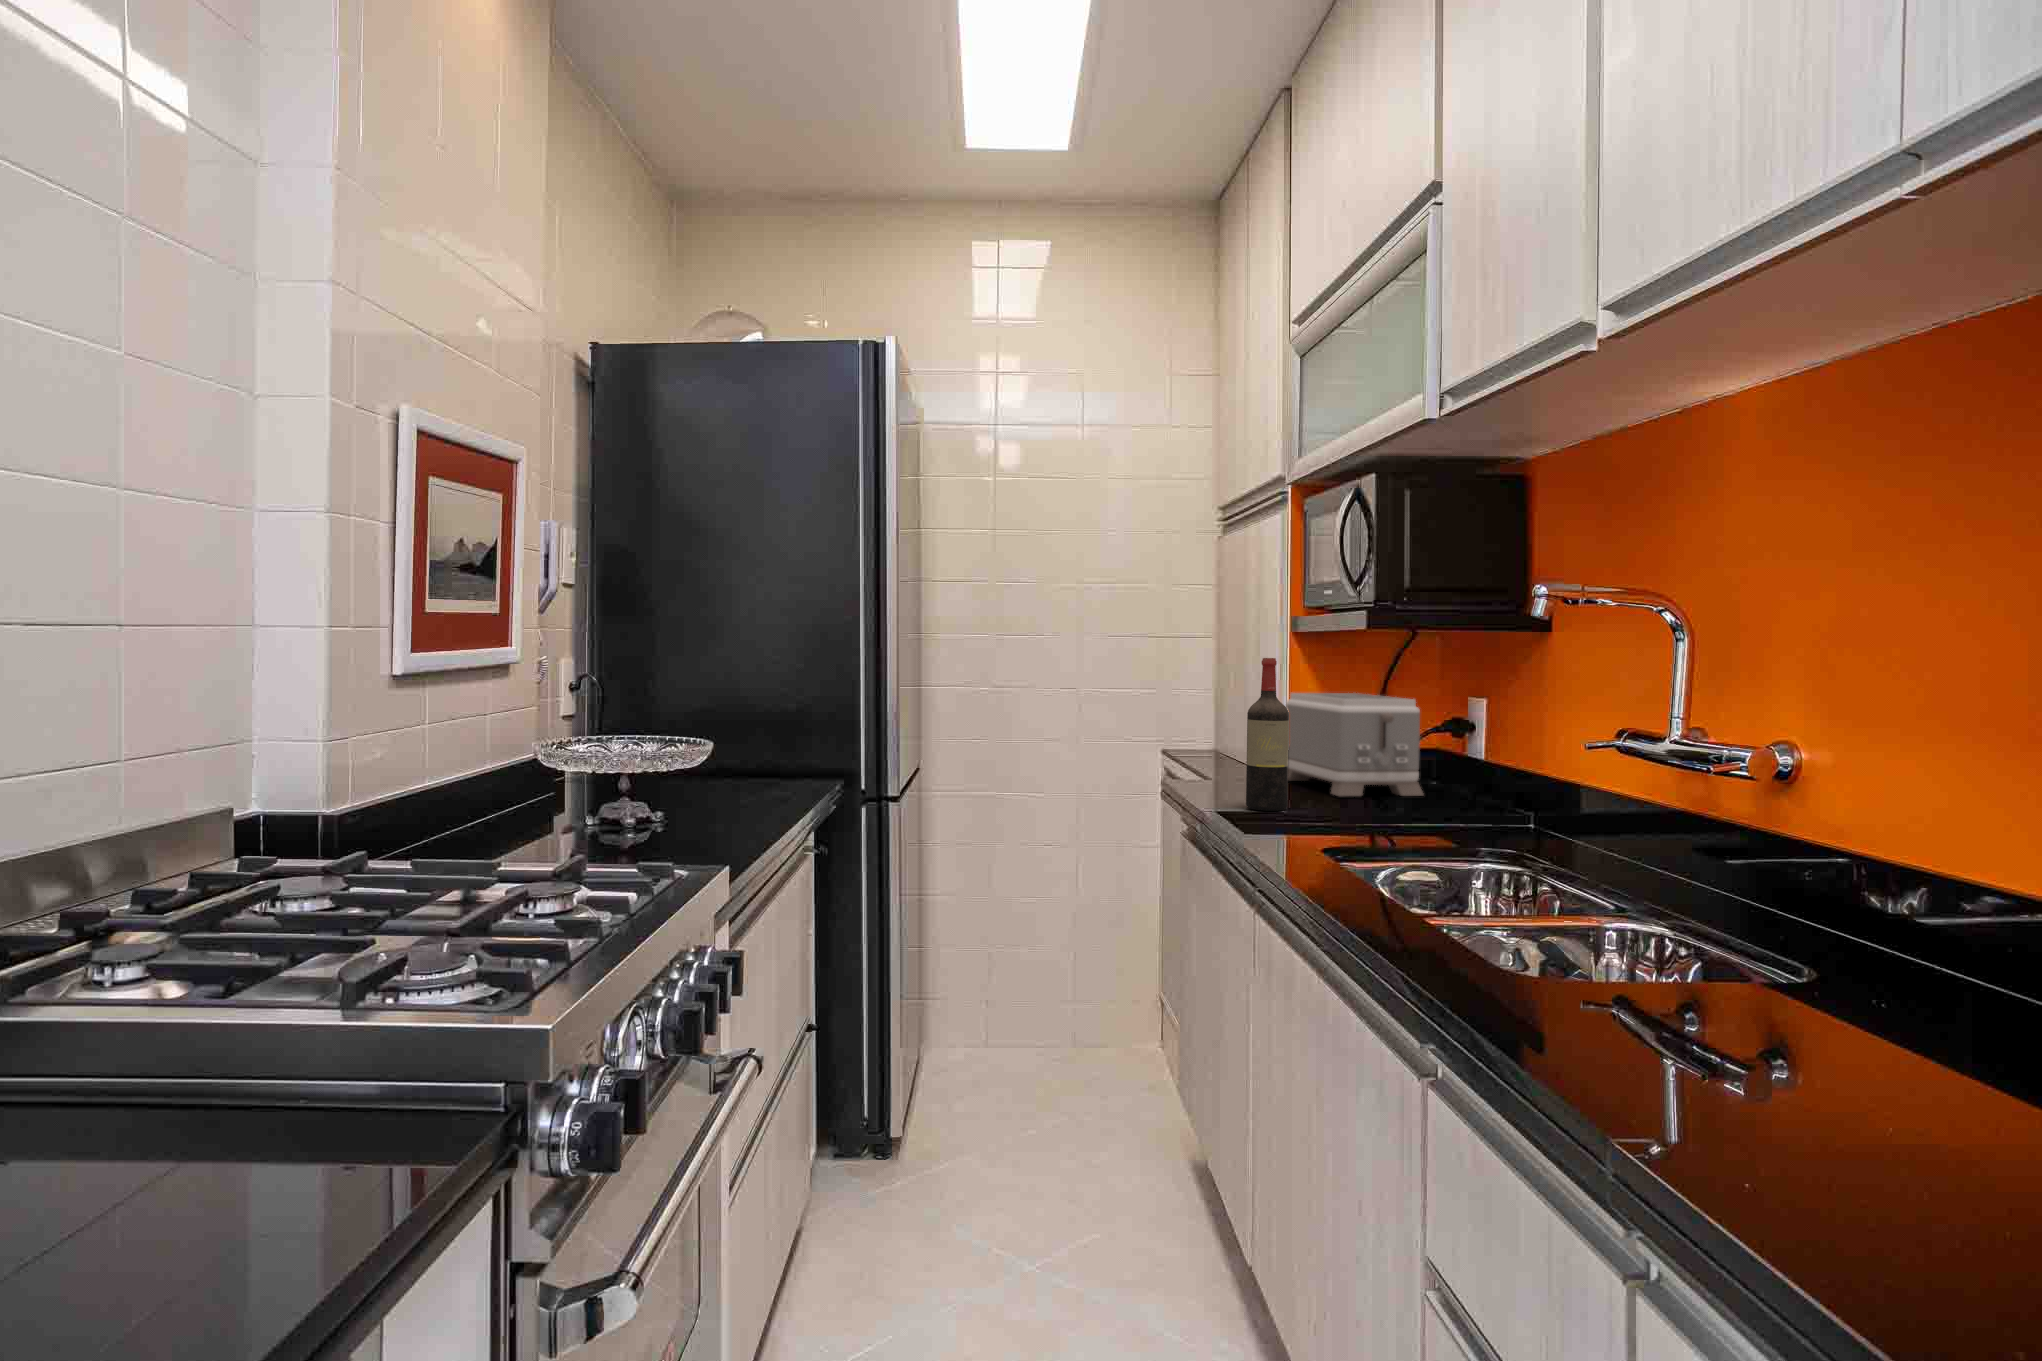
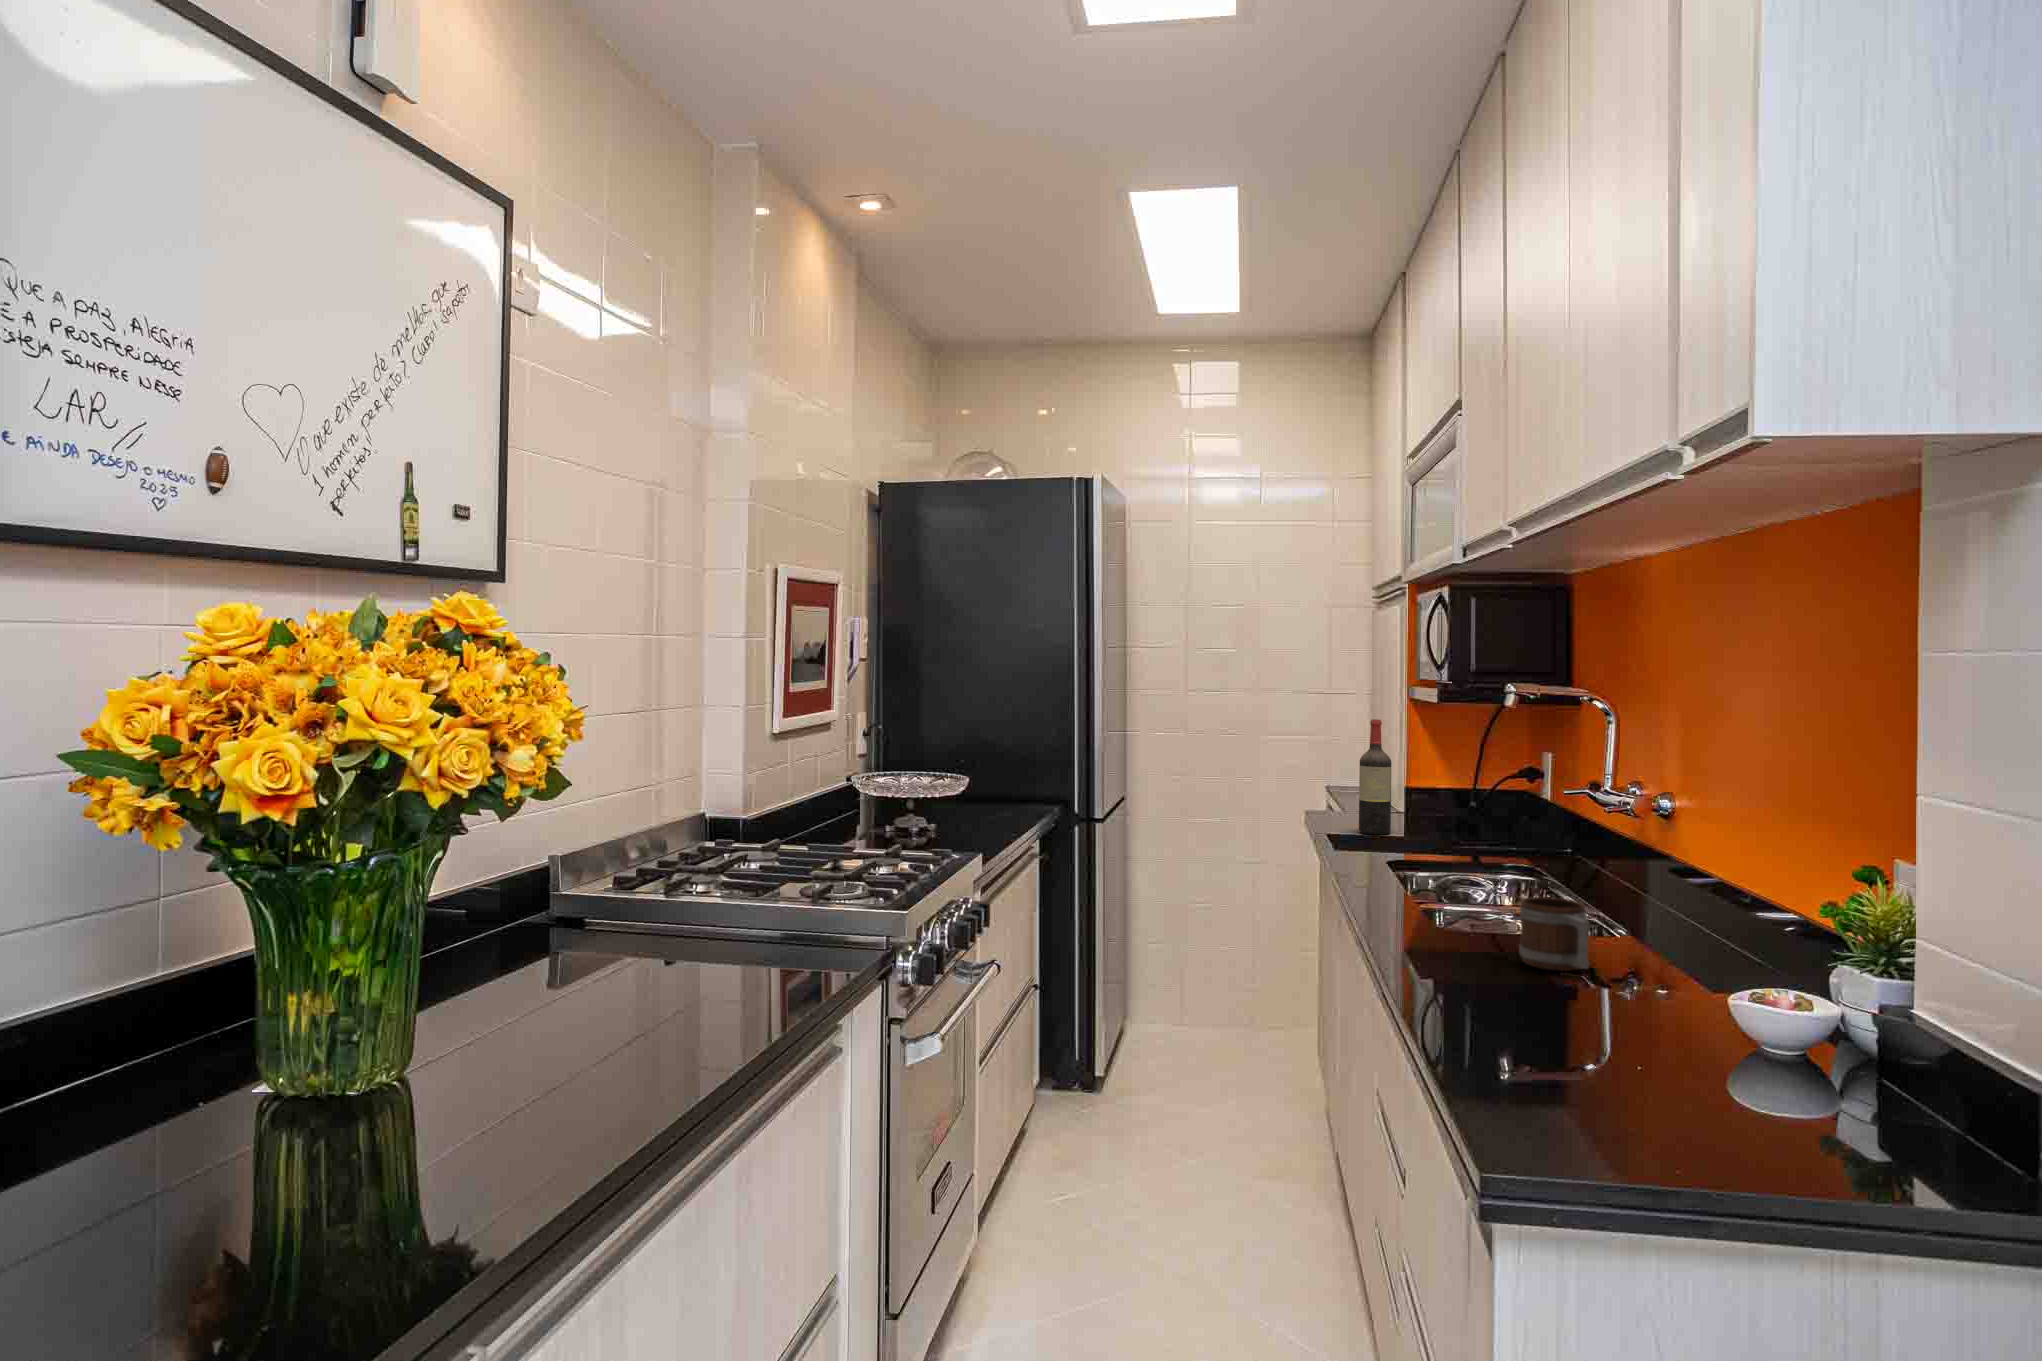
toaster: present [1286,693,1423,796] -> none [1406,743,1511,827]
mug: none [1752,938,1939,1090] -> present [1519,897,1589,971]

